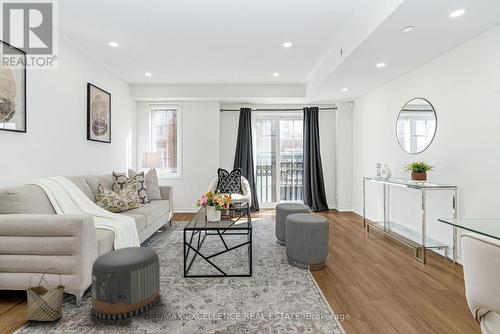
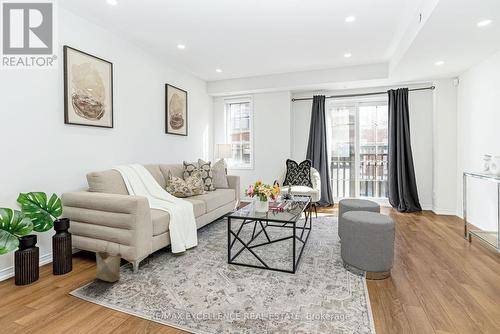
pouf: present [92,247,160,319] -> none [140,228,200,291]

